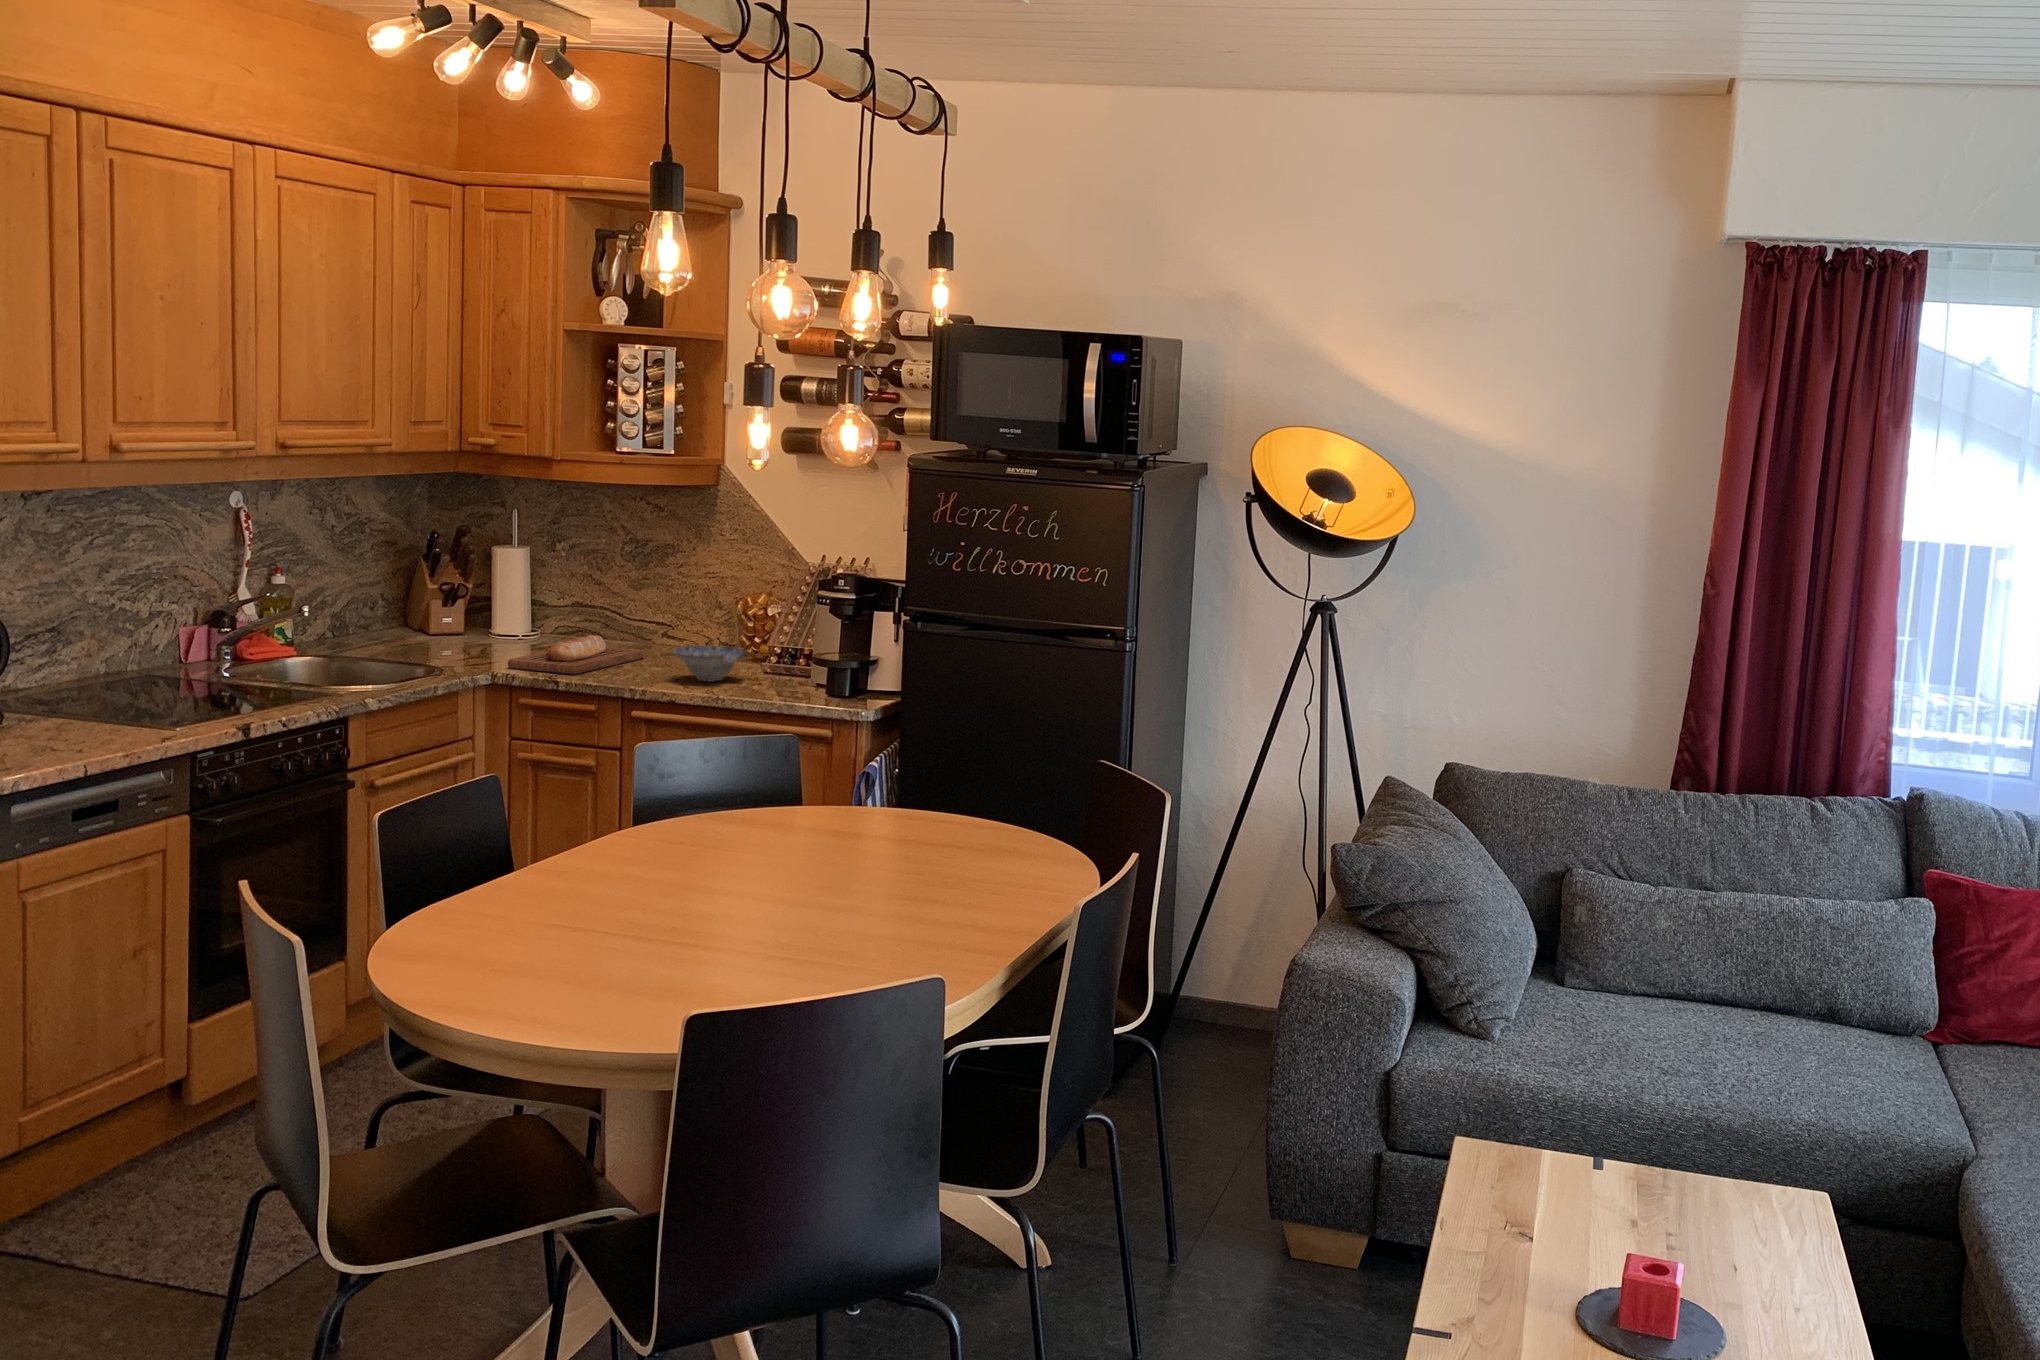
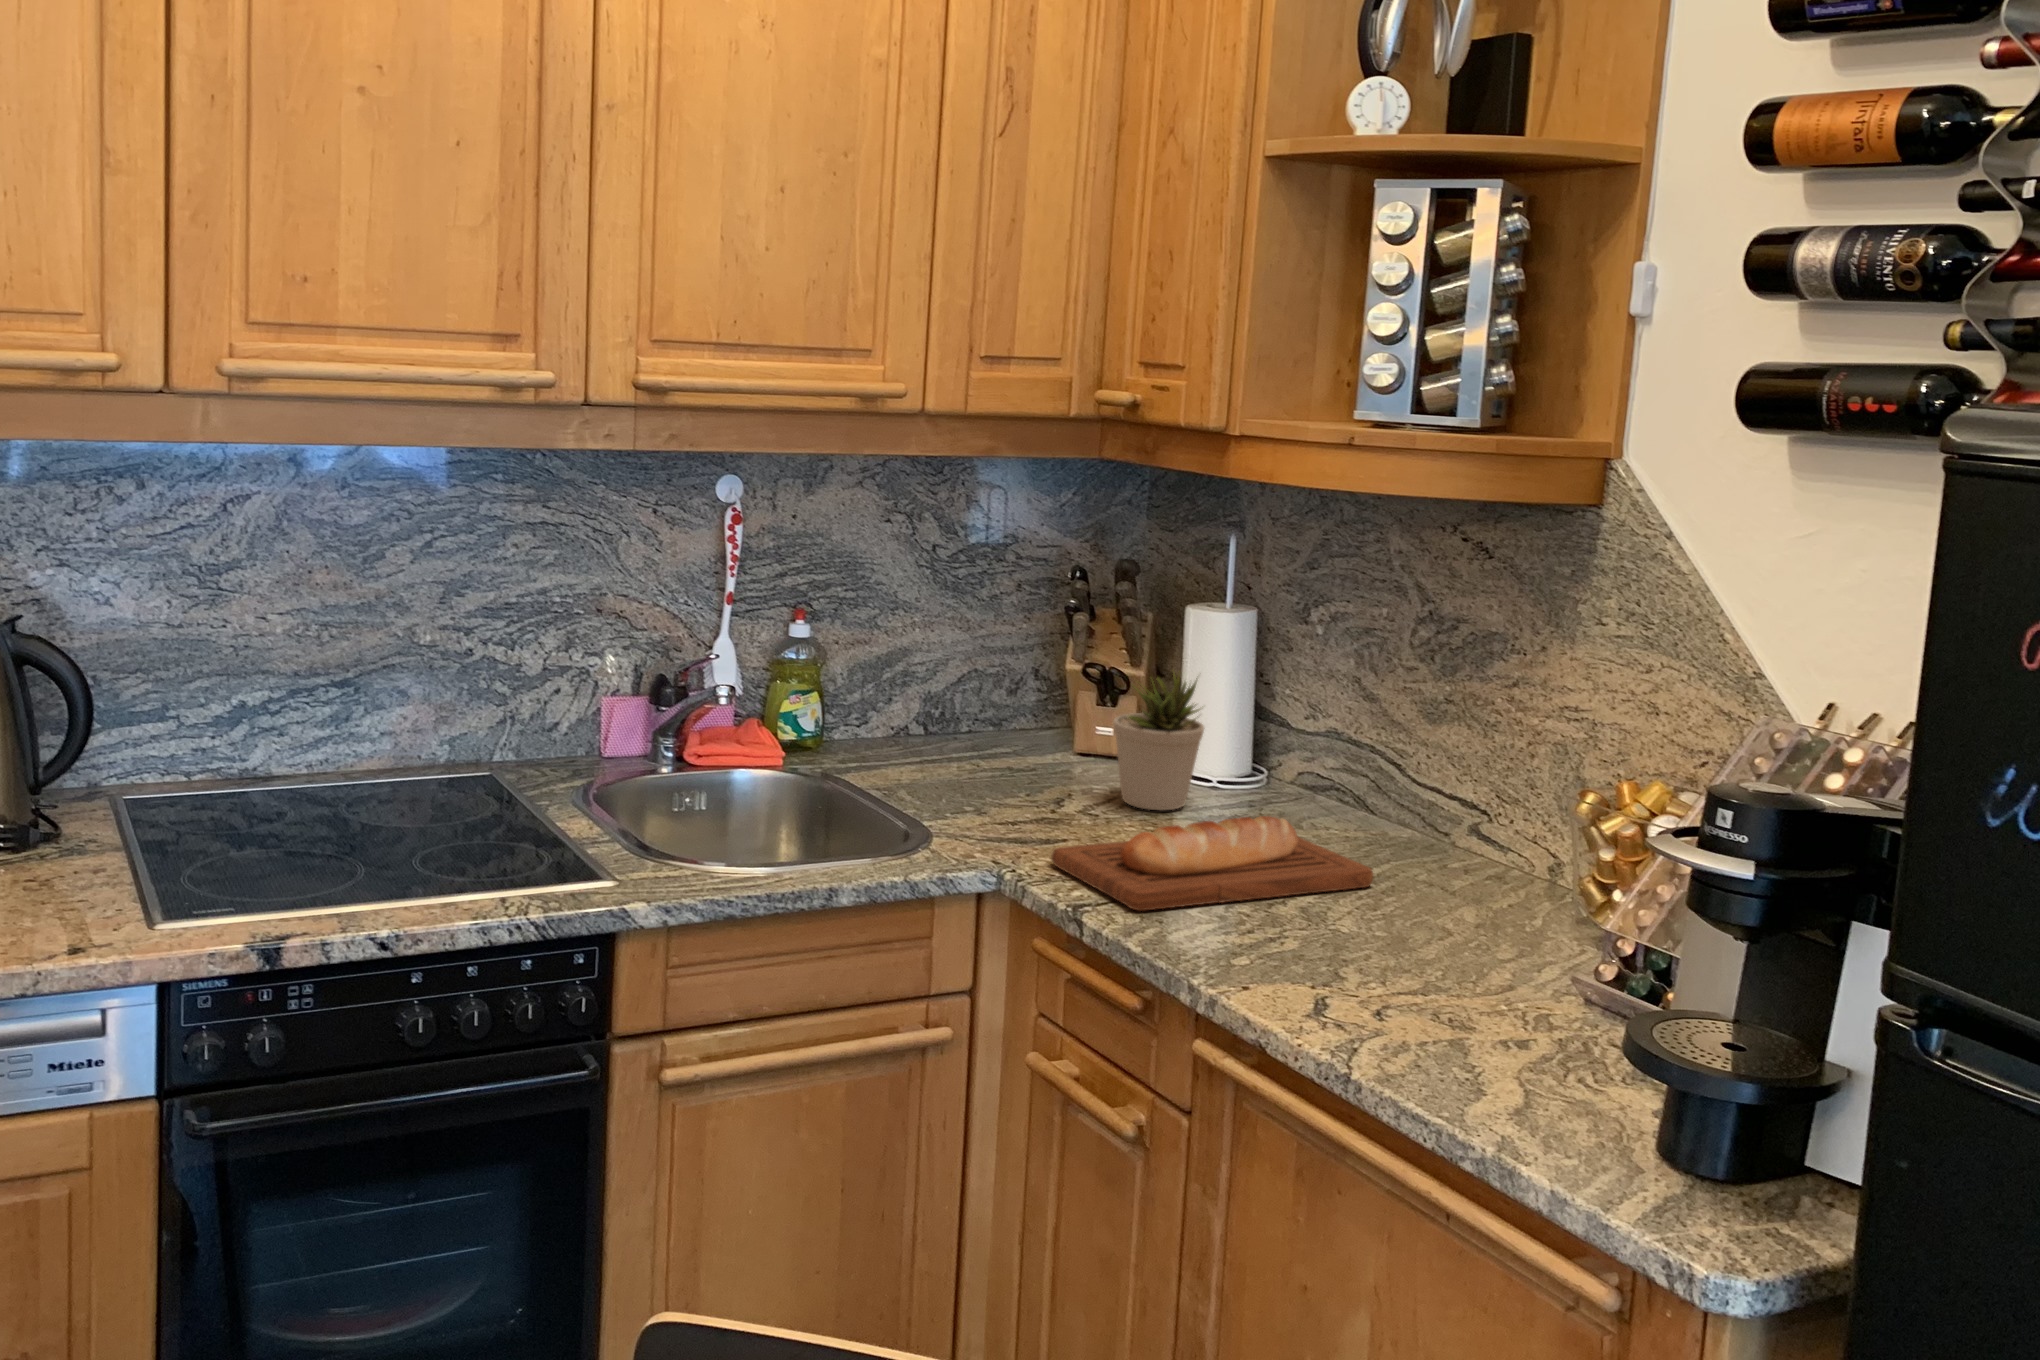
potted plant: none [478,577,529,649] -> present [1113,671,1204,810]
ceramic bowl: present [673,646,746,682] -> none [1315,897,1504,1007]

